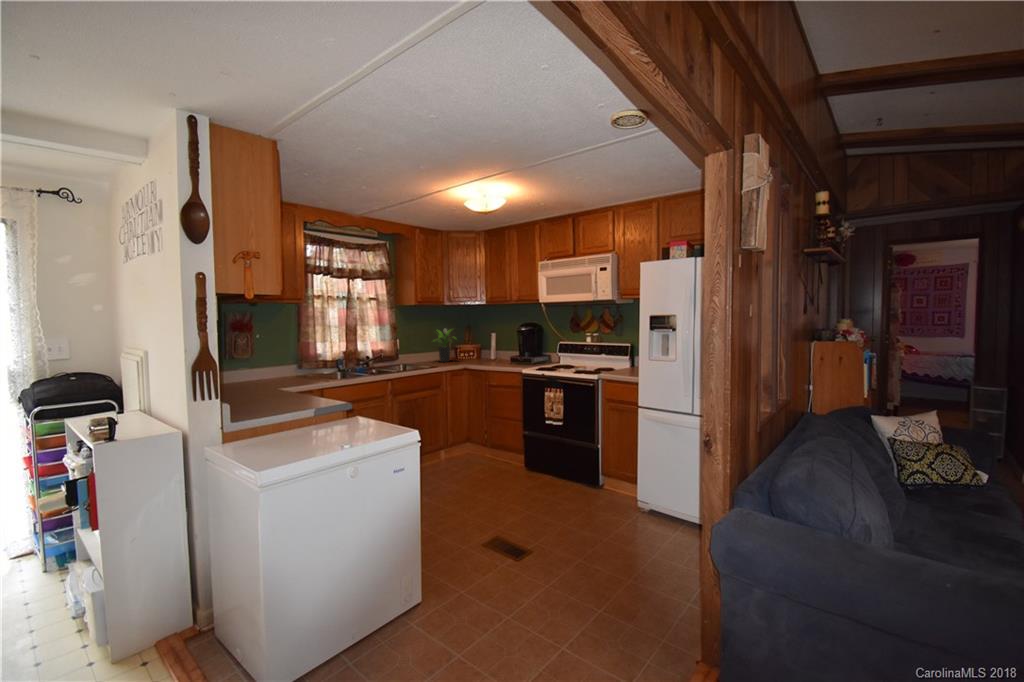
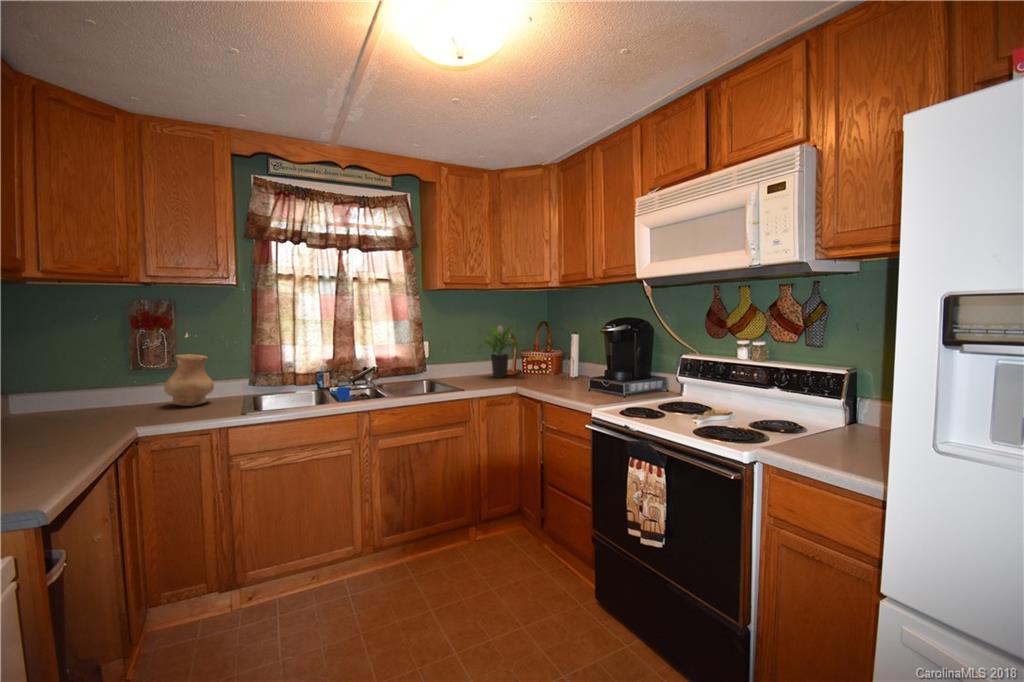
vase: none [258,348,288,381] -> present [164,354,214,406]

